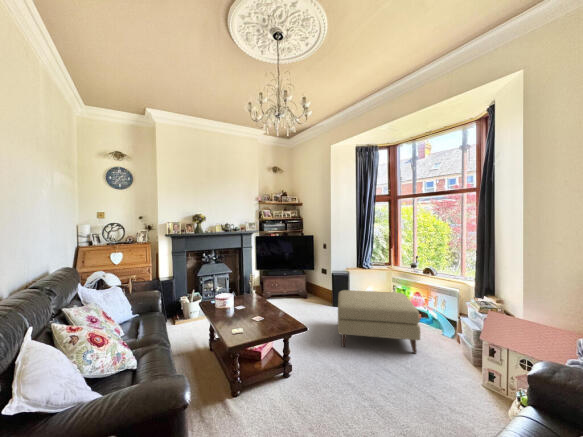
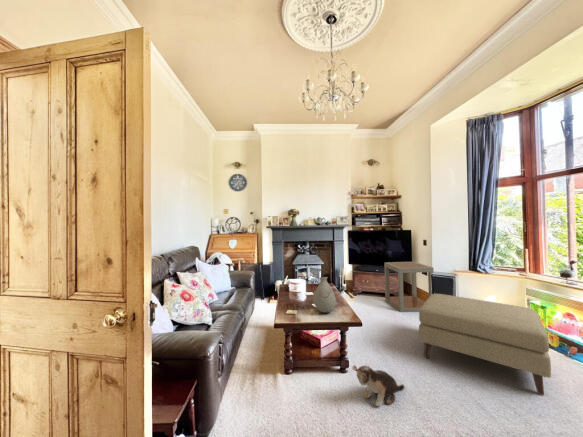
side table: none [293,263,334,310] -> present [384,262,434,312]
vase: none [255,290,277,327] -> present [314,277,336,312]
plush toy: none [305,369,339,403] -> present [353,365,404,406]

